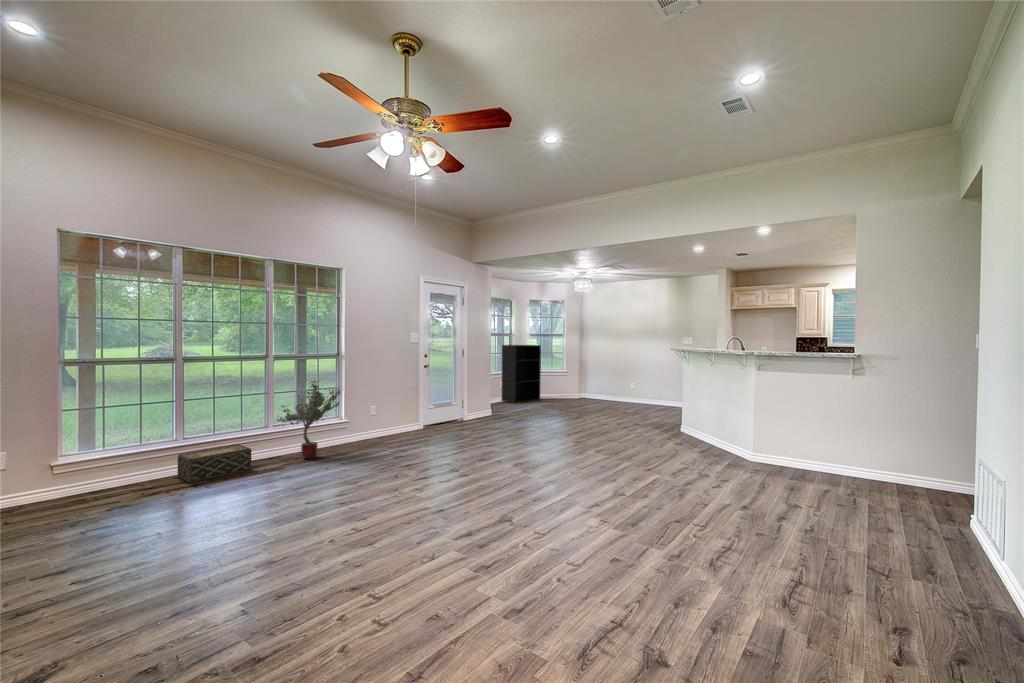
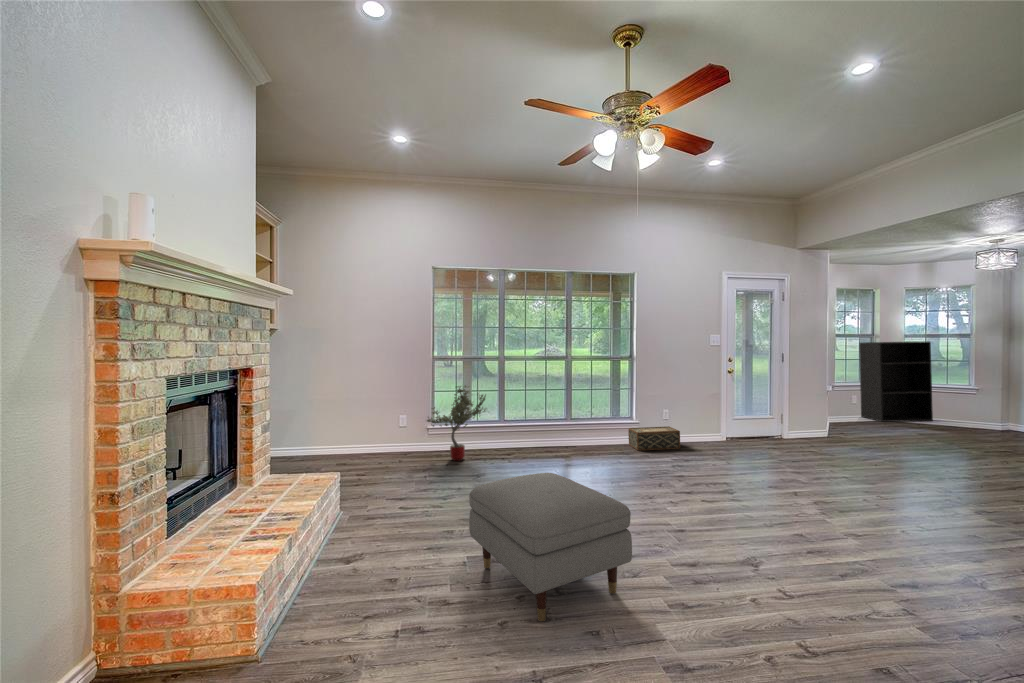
potted tree: present [277,380,340,459] -> present [427,385,486,461]
woven basket: present [178,444,251,483] -> present [628,426,680,451]
ottoman: none [253,481,445,630] -> present [469,473,632,622]

